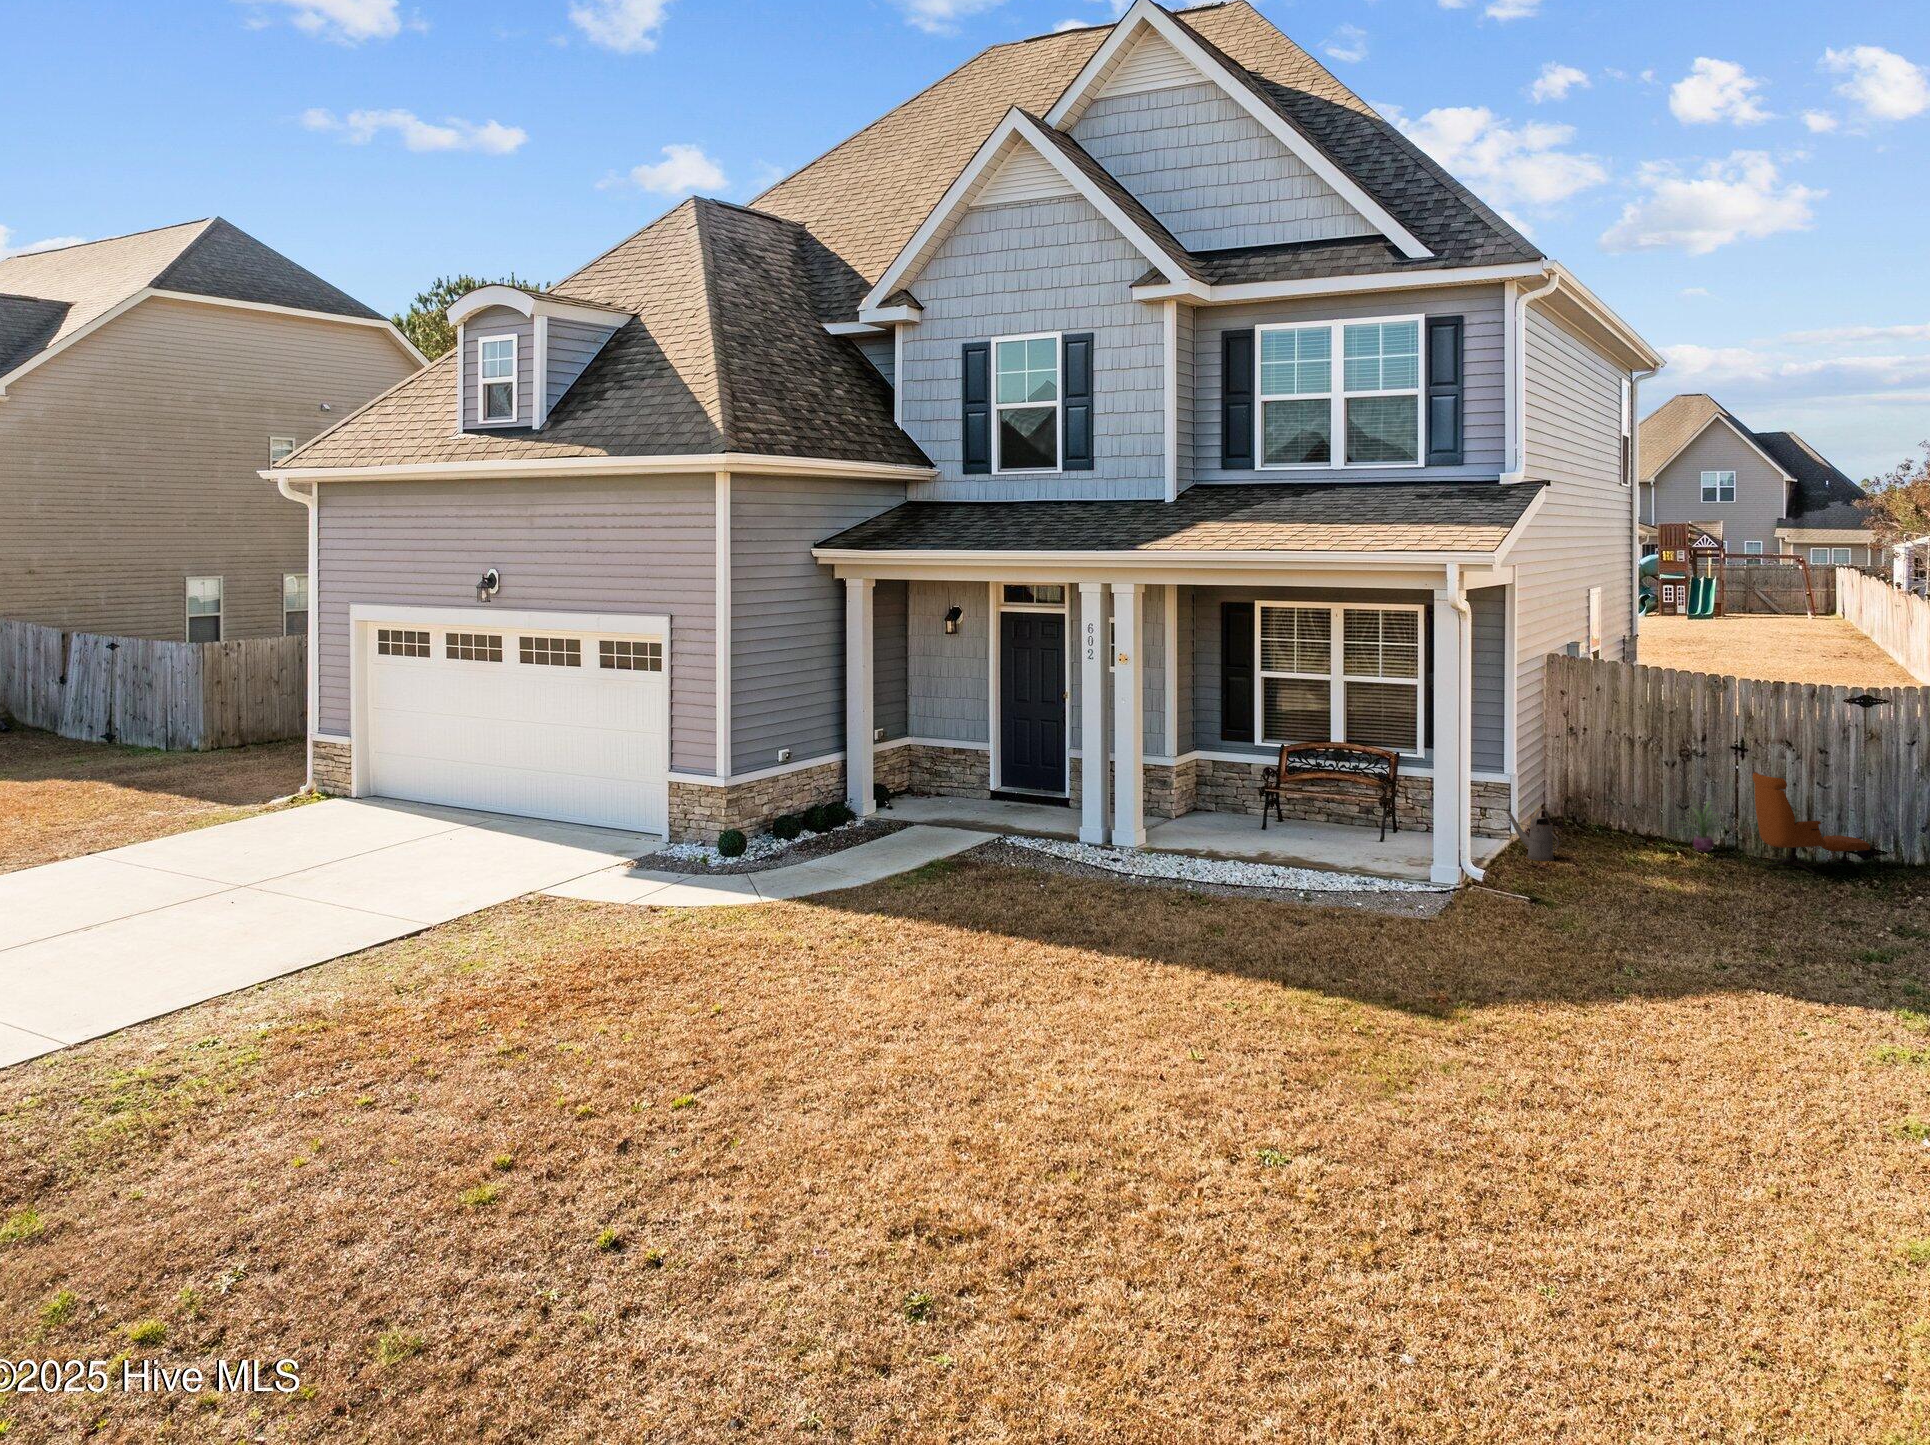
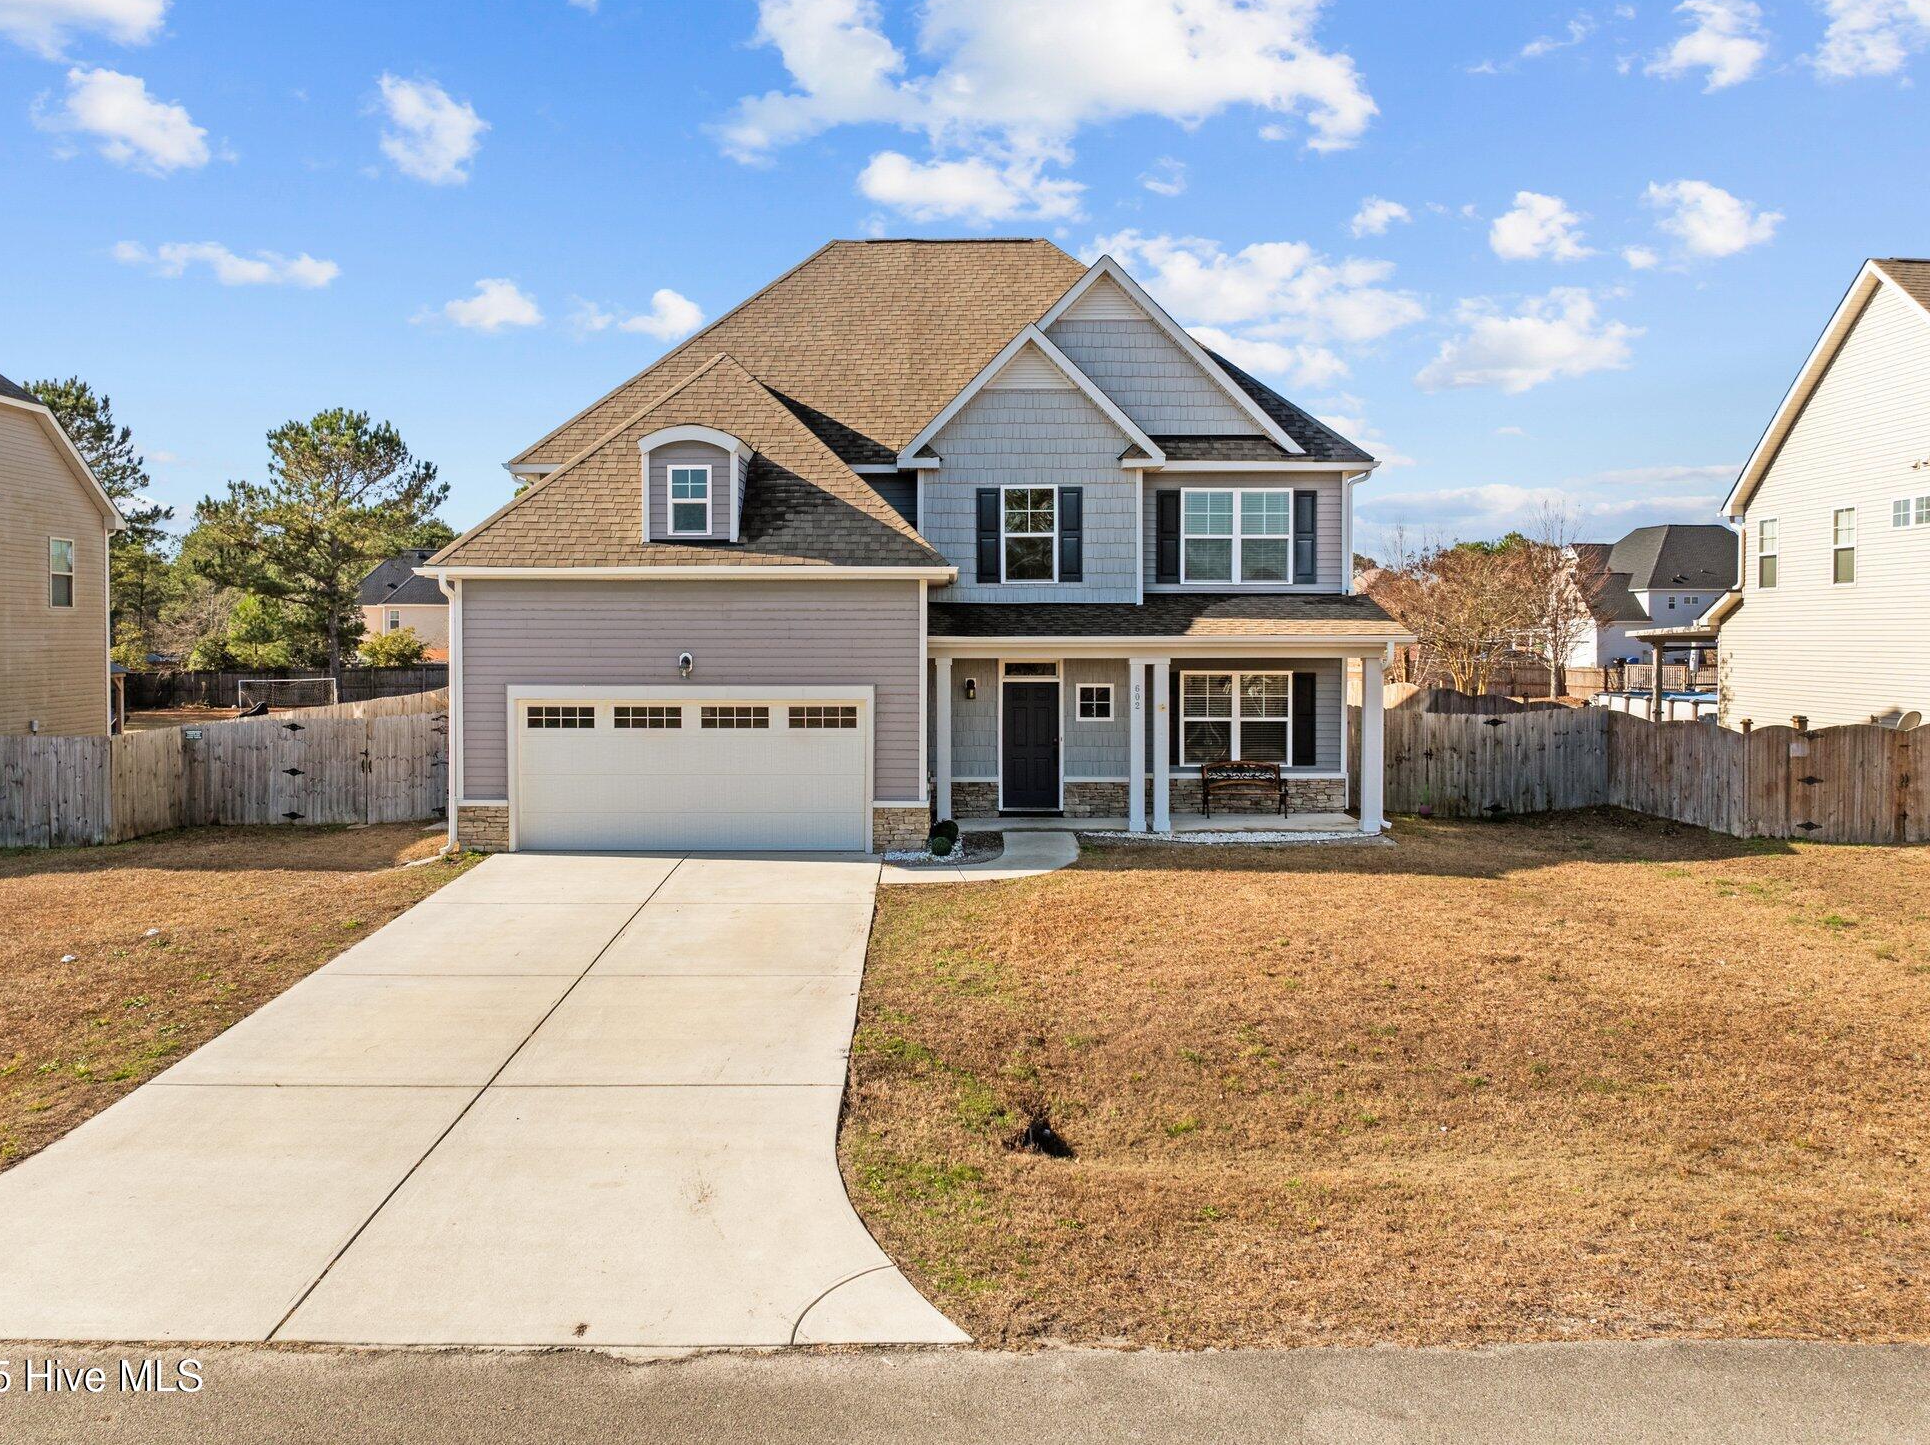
lounge chair: present [1753,772,1870,875] -> none [1461,766,1510,821]
watering can: present [1507,809,1559,861] -> none [1341,795,1378,825]

